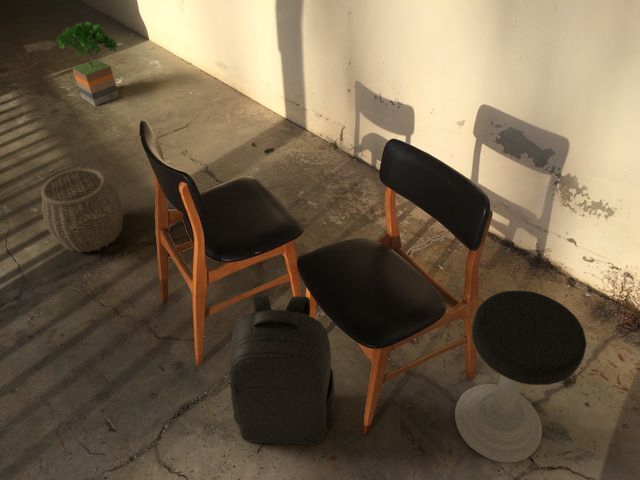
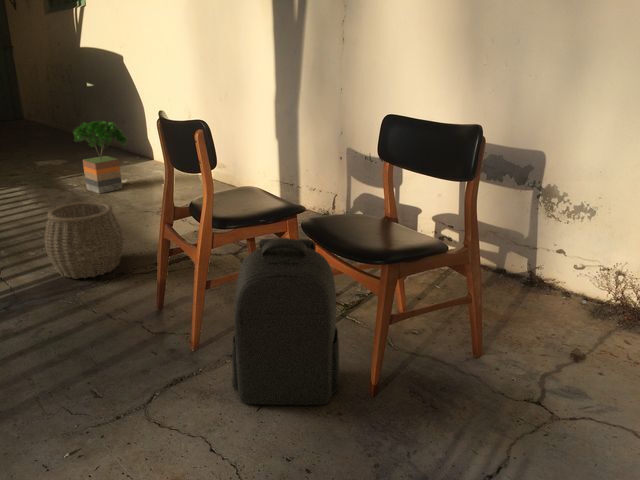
stool: present [455,291,586,462] -> none [466,229,587,416]

